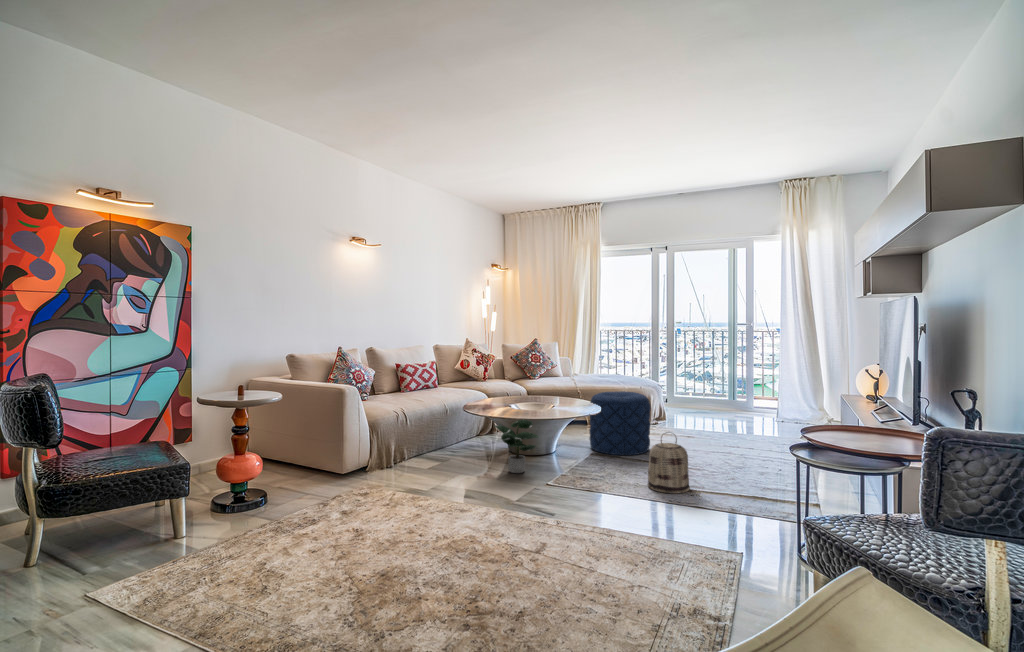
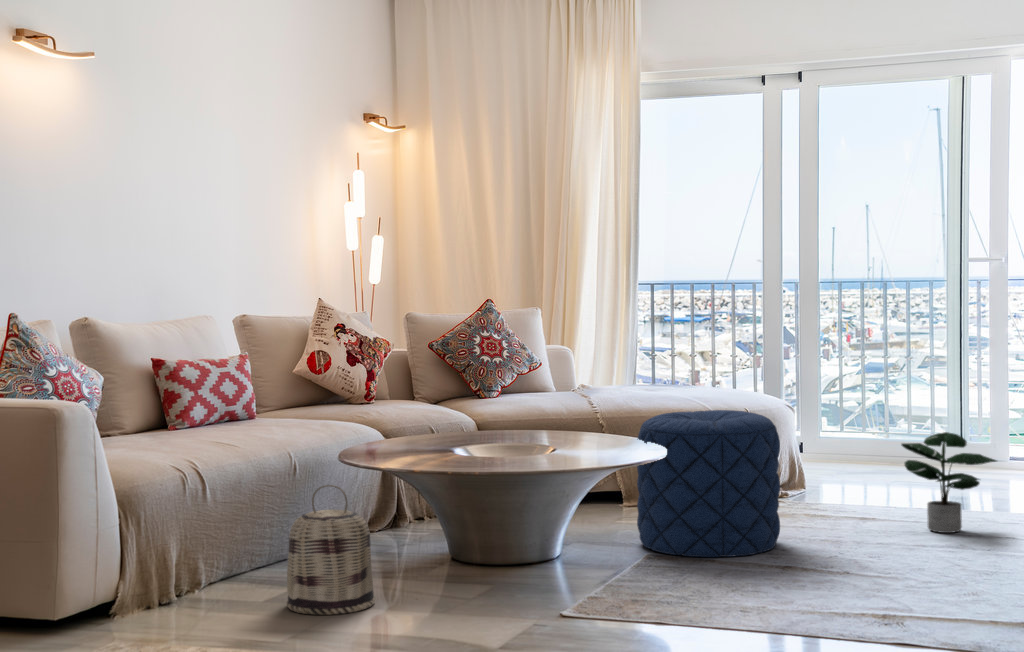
potted plant: present [495,419,539,473] -> present [902,432,997,533]
basket: present [648,432,690,494] -> present [287,485,375,615]

